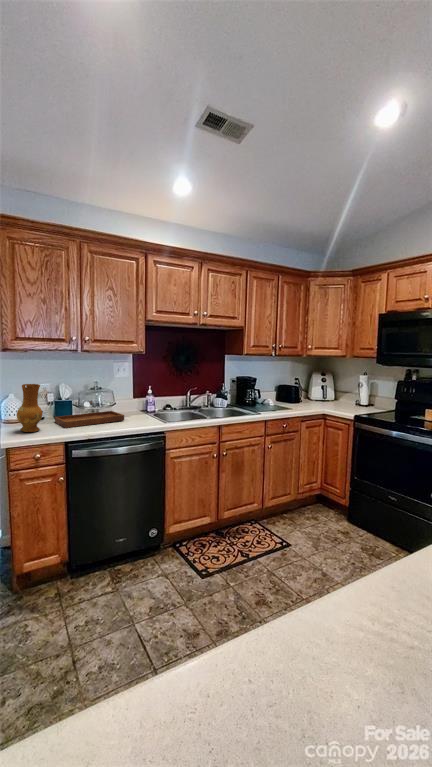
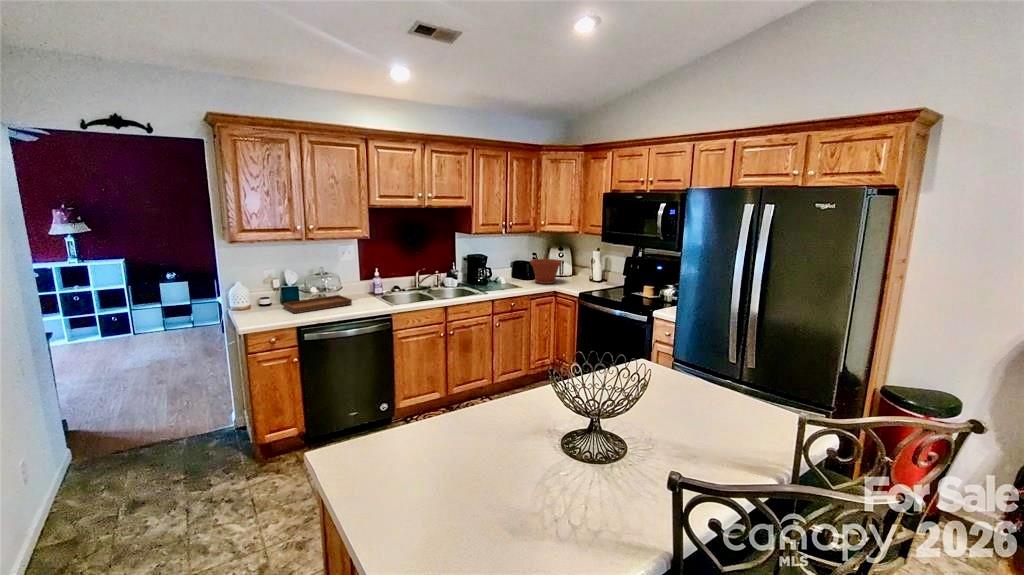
plant pot: none [297,382,330,406] -> present [530,259,562,284]
ceramic jug: present [17,384,43,432] -> none [249,274,273,319]

